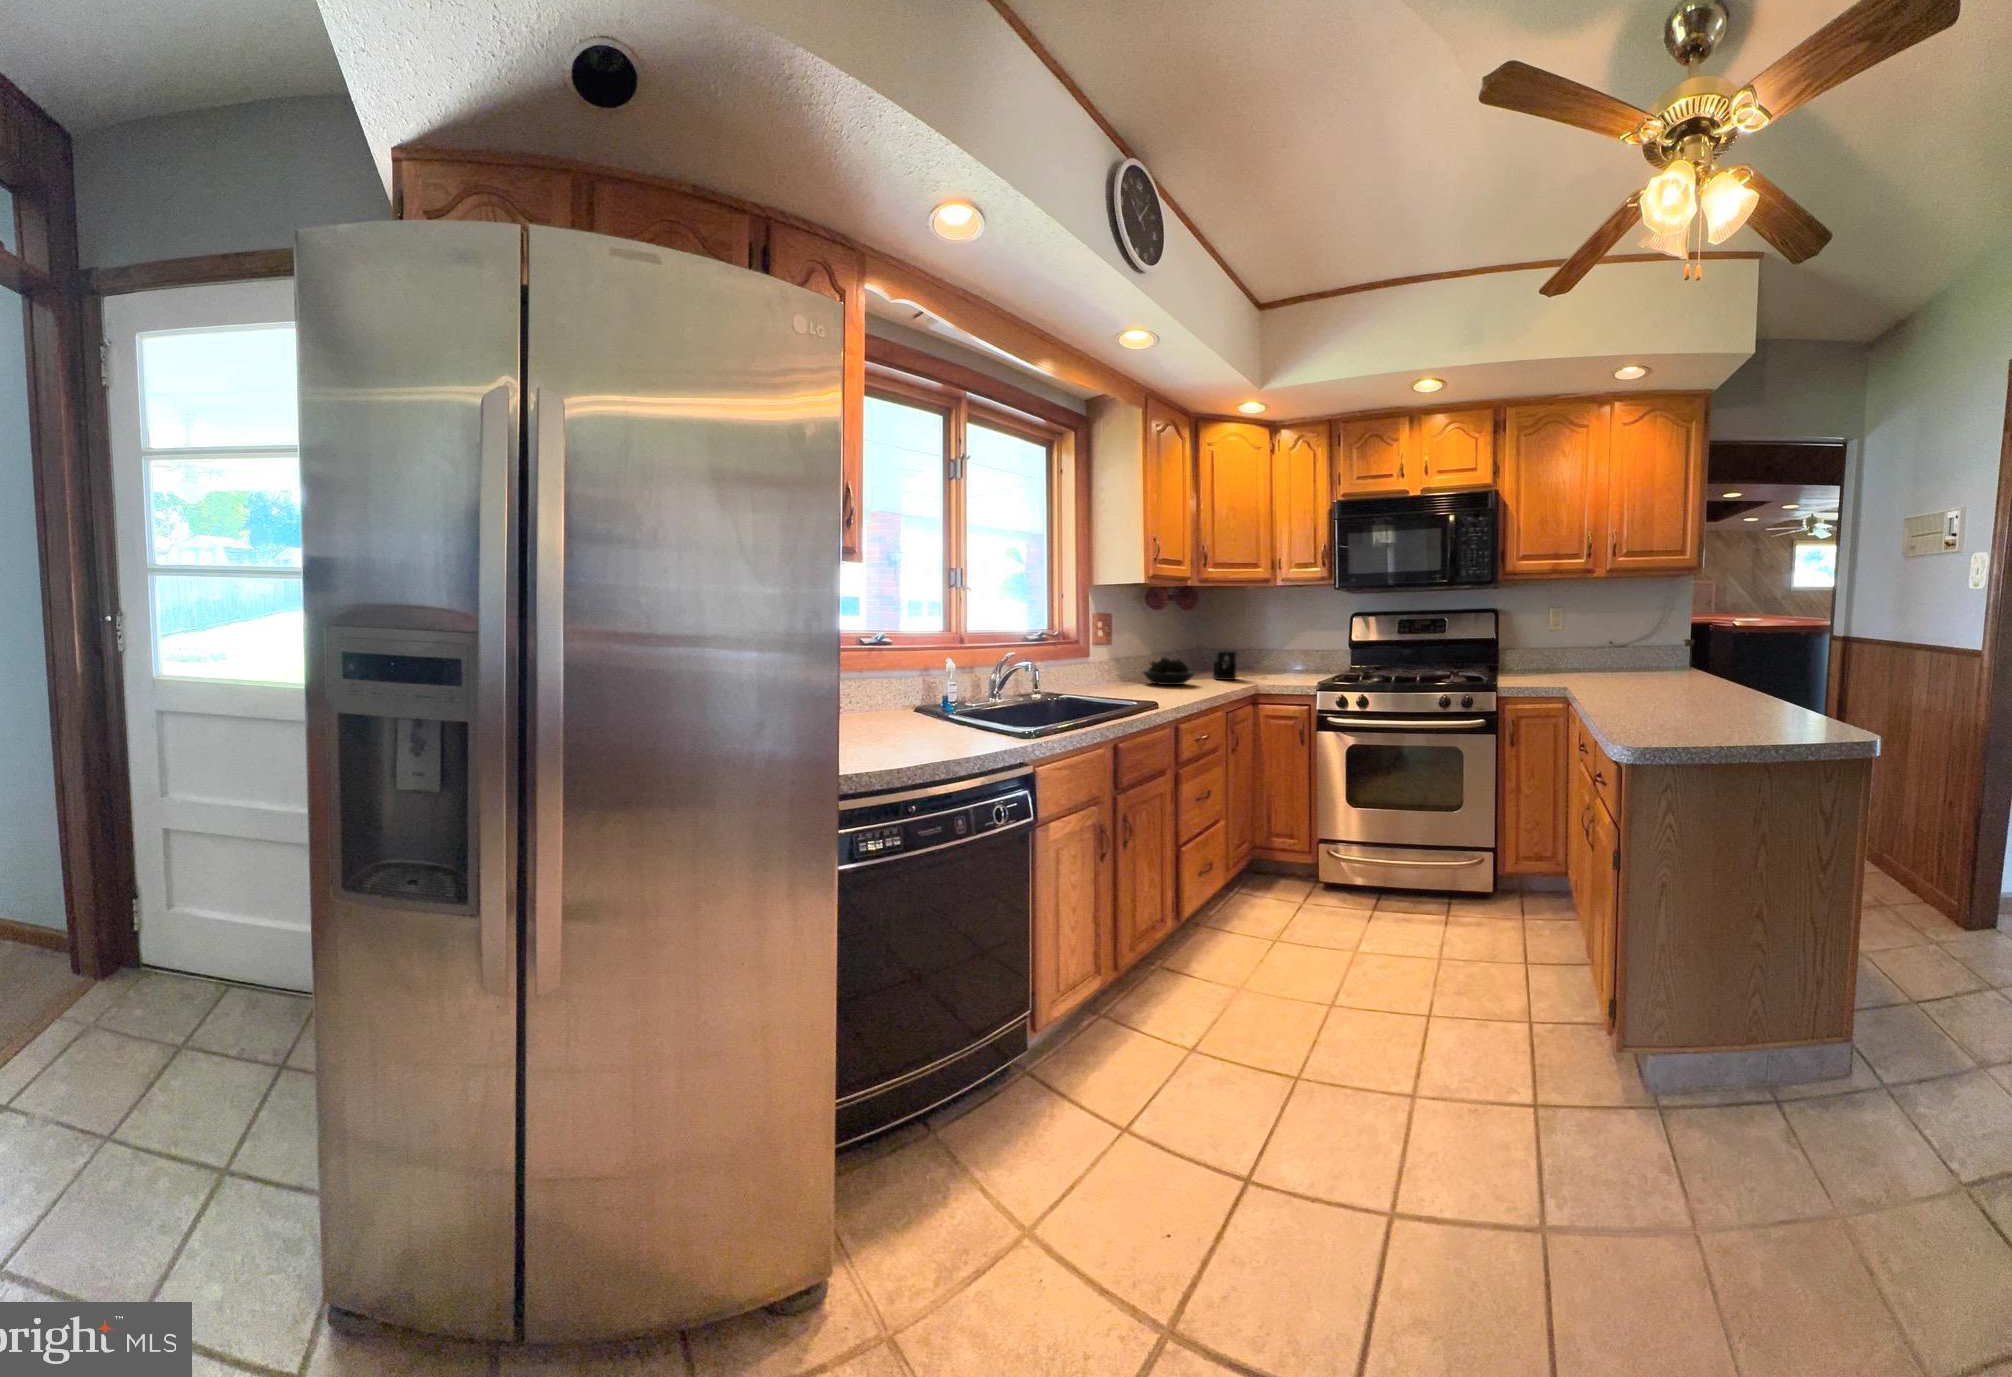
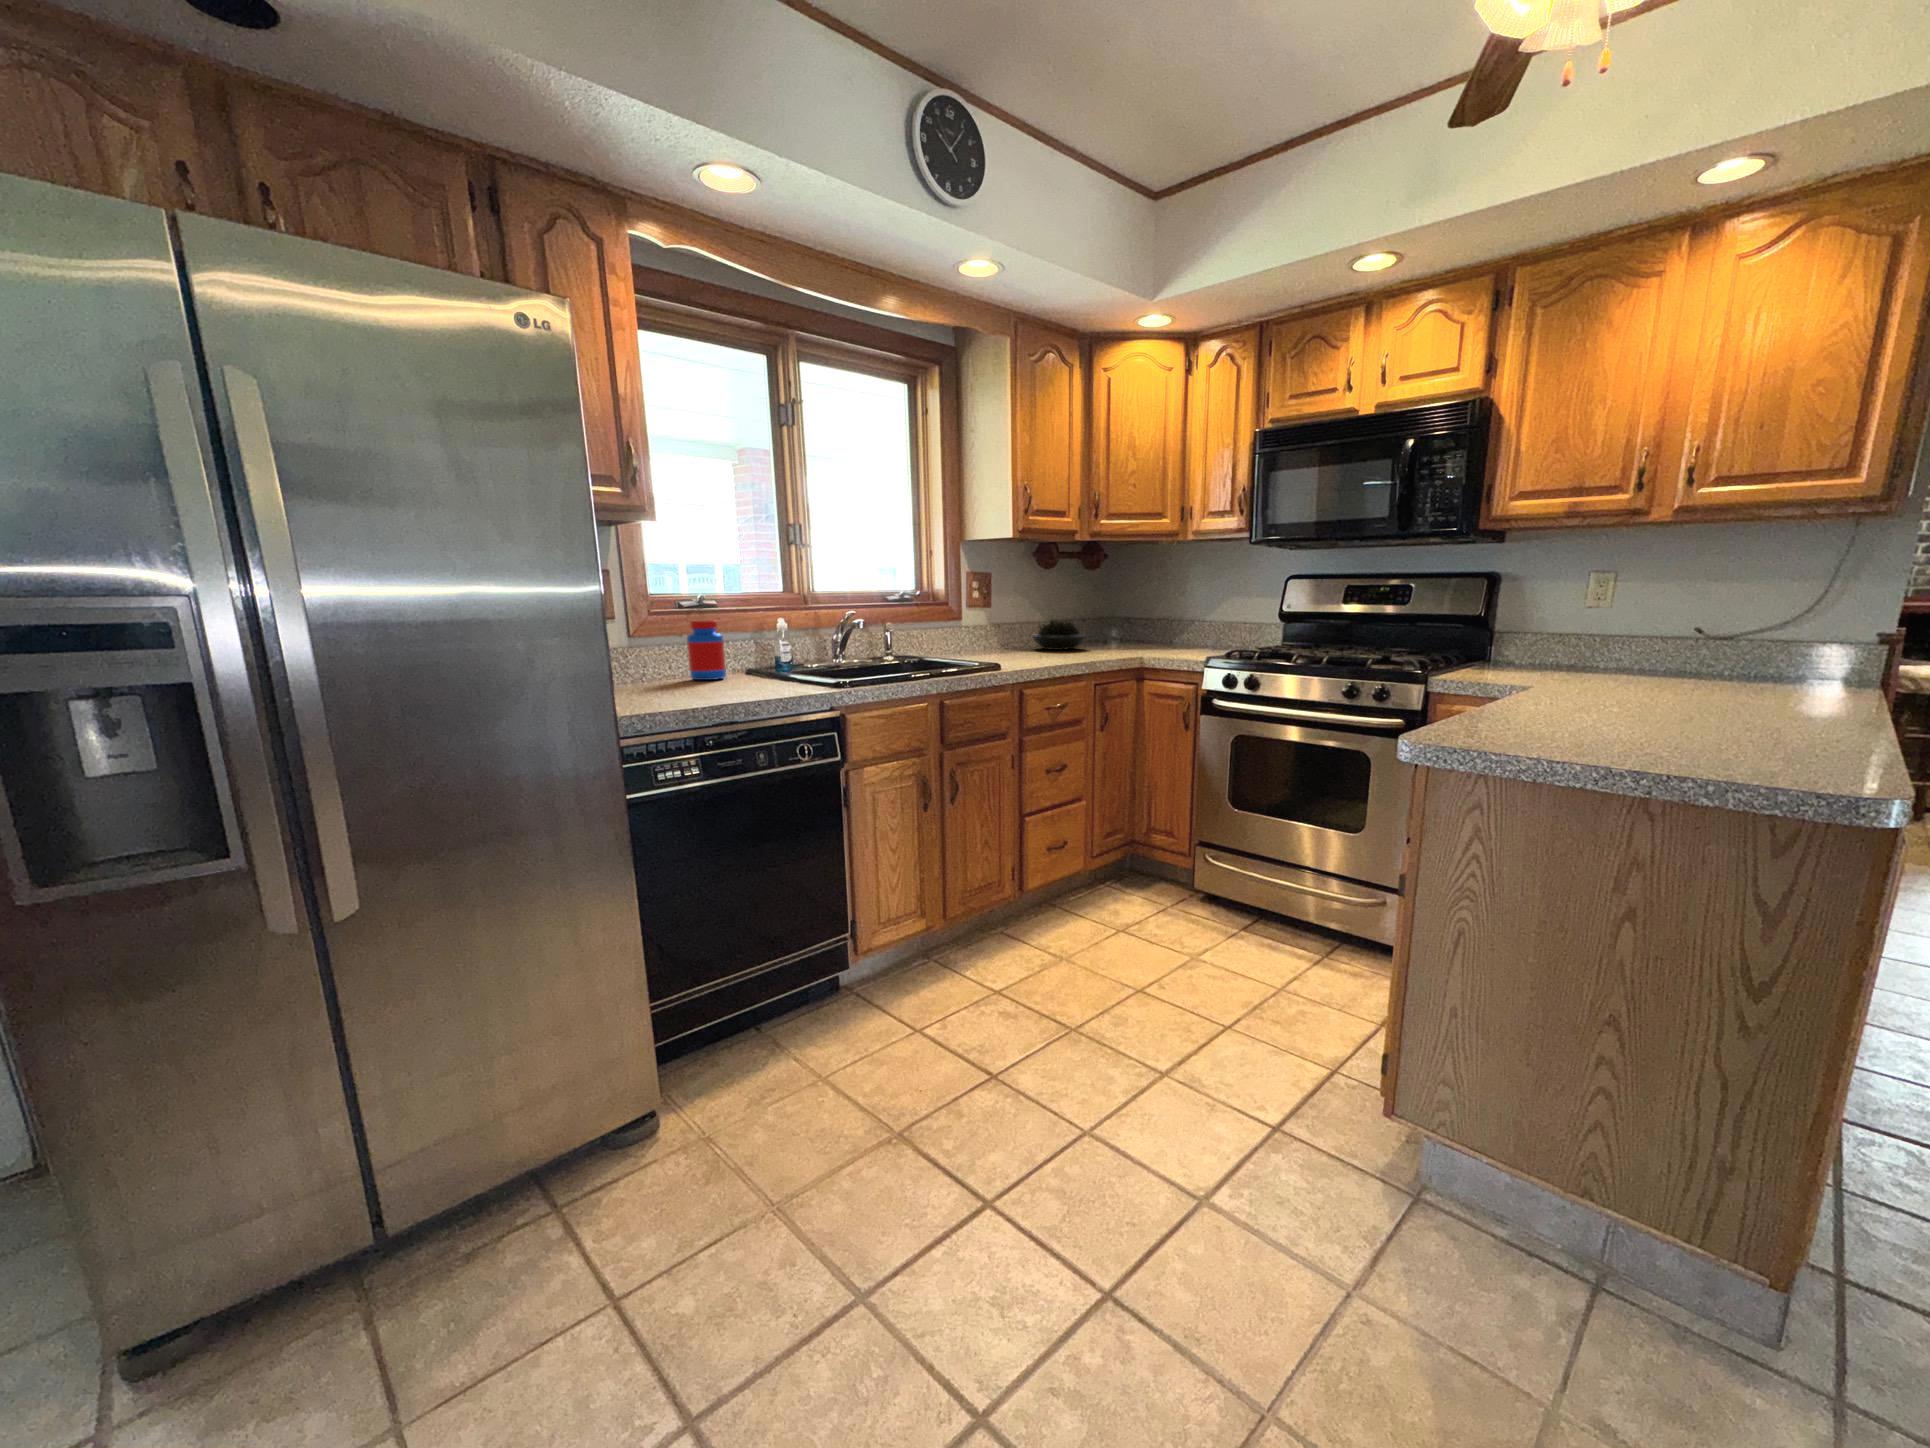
coffee maker: present [1213,650,1239,680] -> none [1122,611,1181,644]
jar: none [872,660,907,720] -> present [687,620,726,680]

